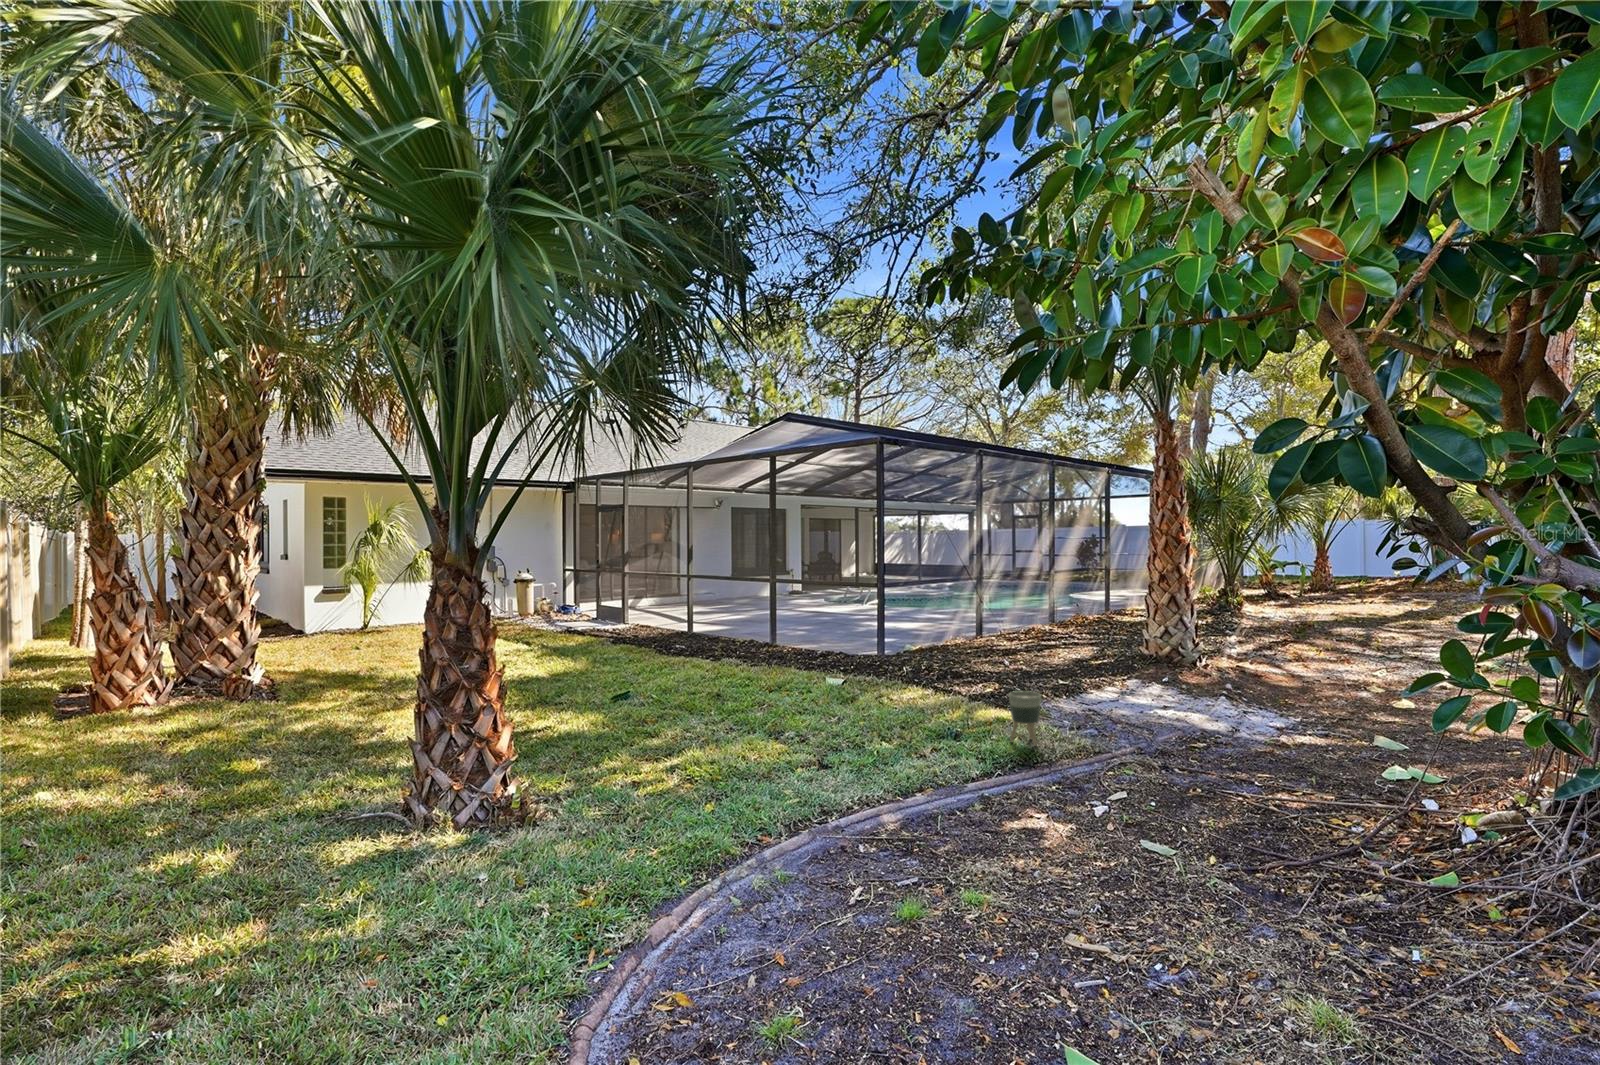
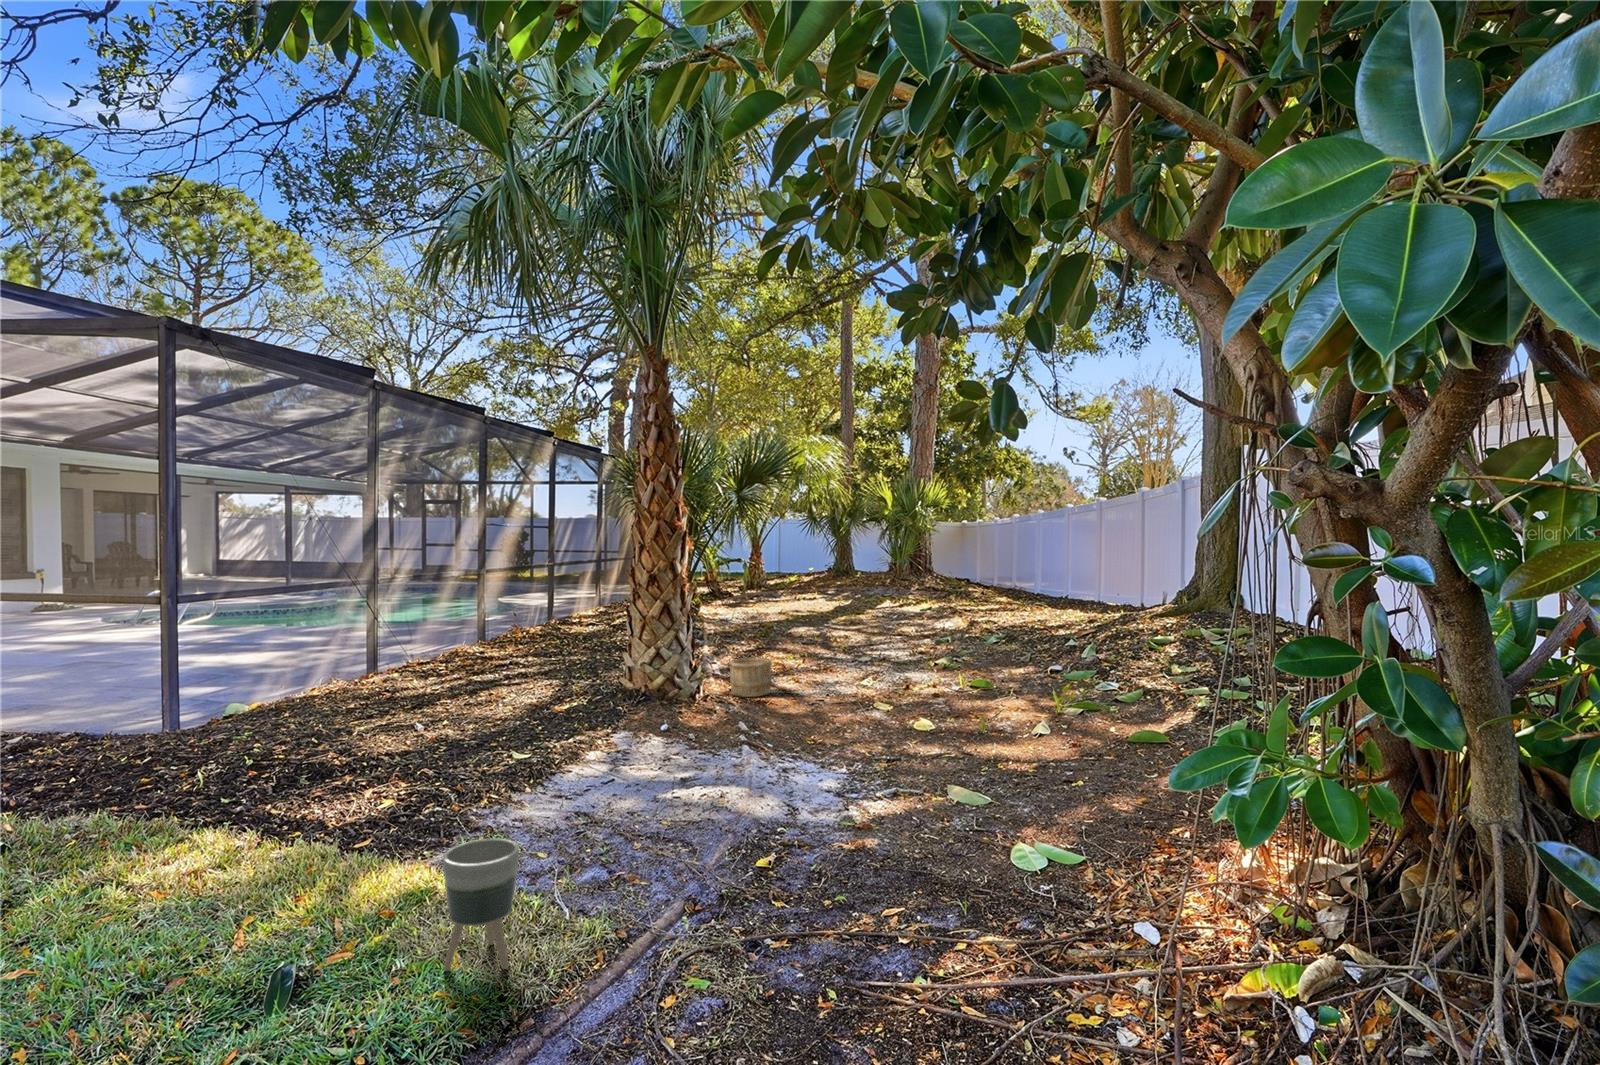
wooden bucket: none [1228,641,1267,670] -> present [729,657,772,697]

